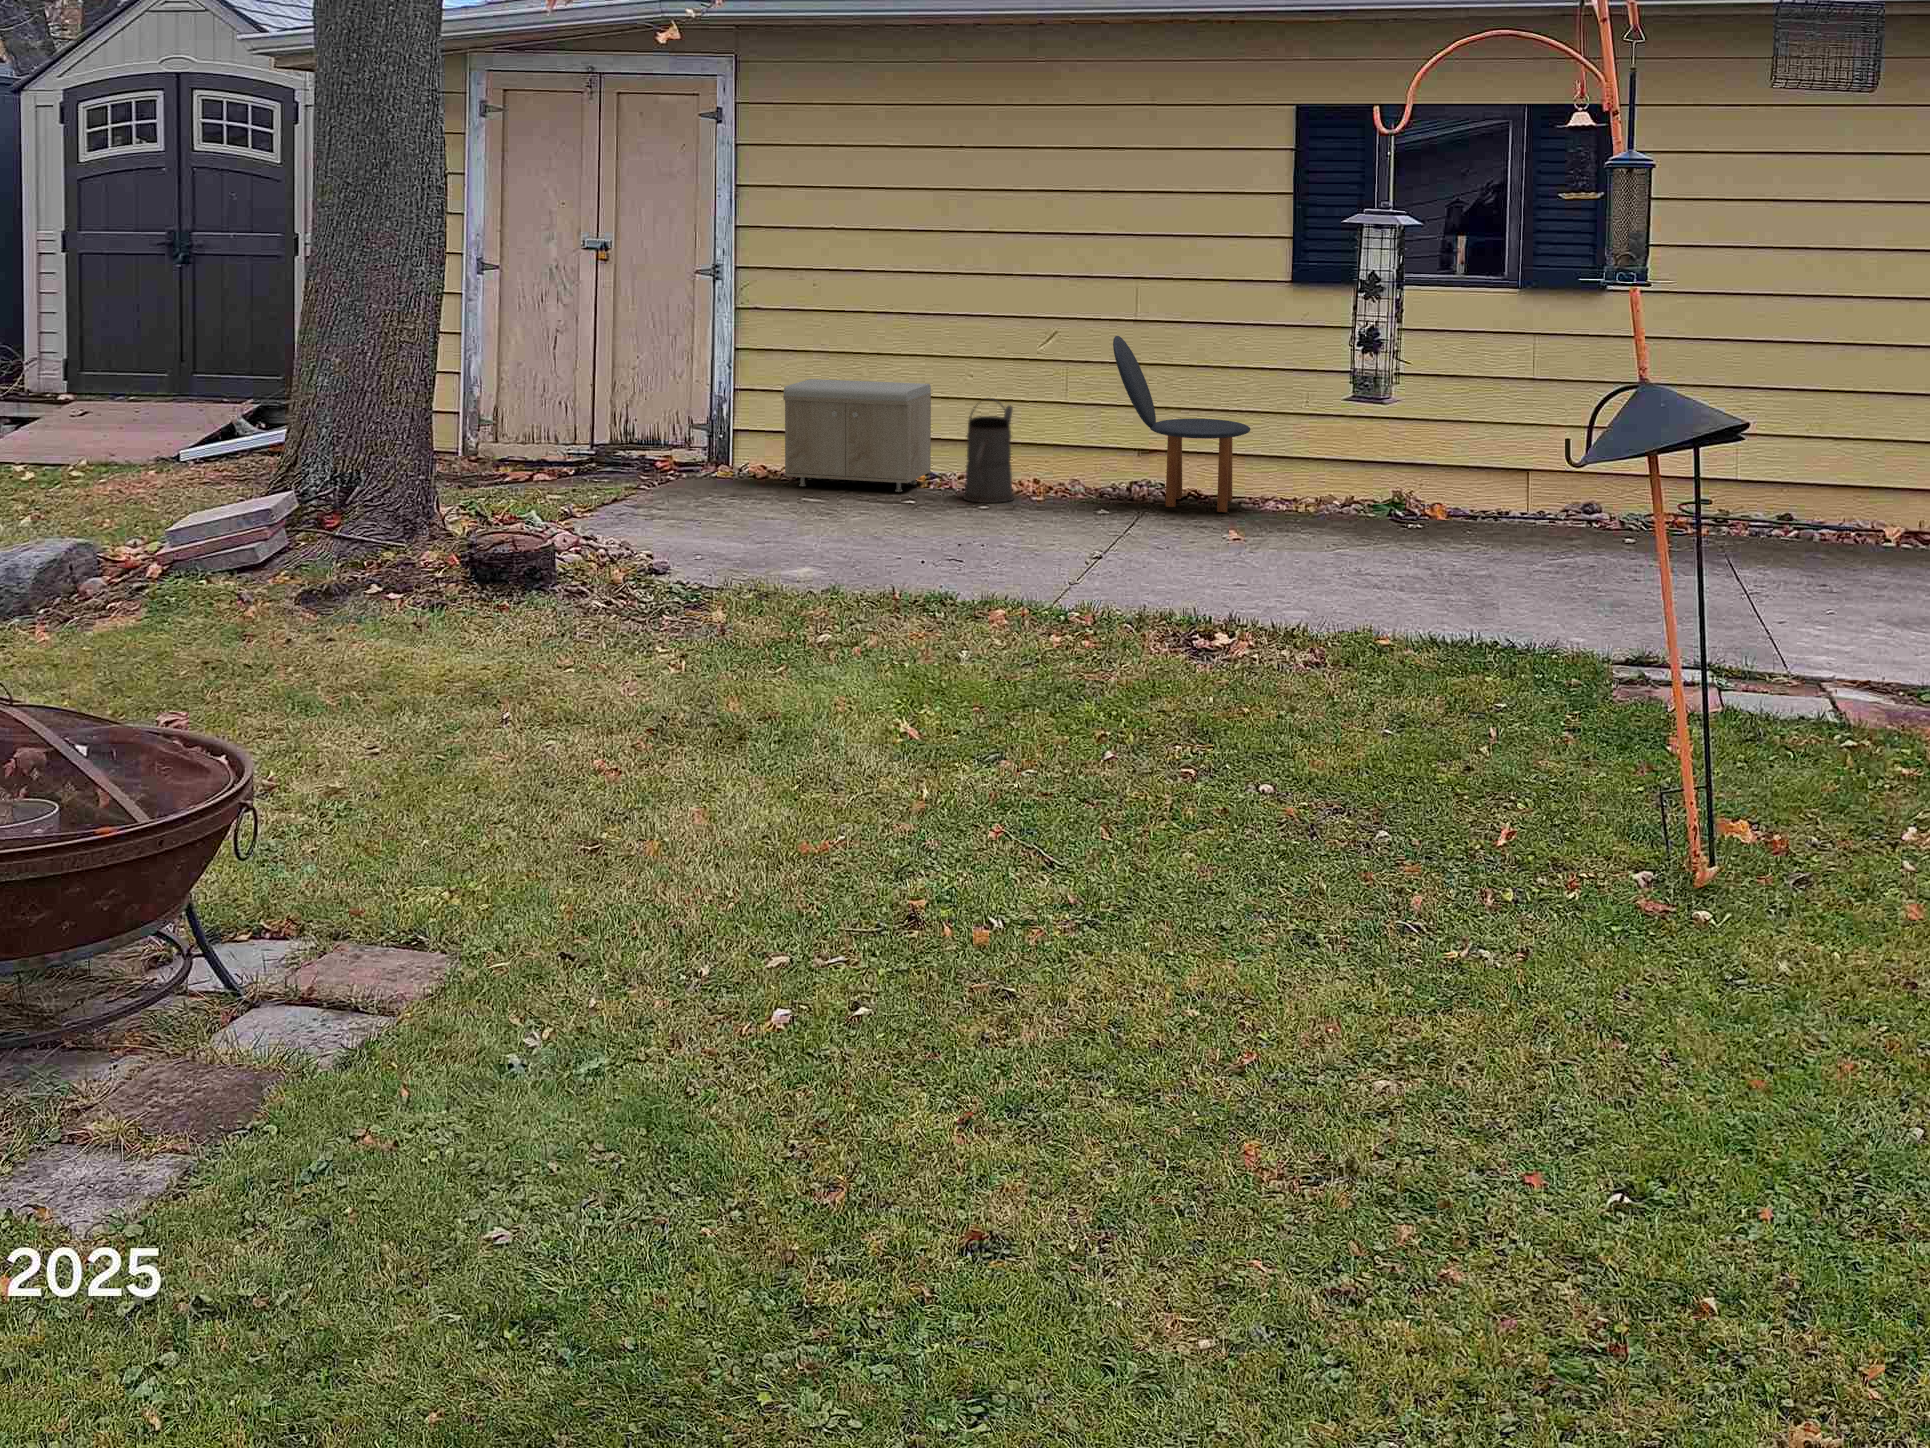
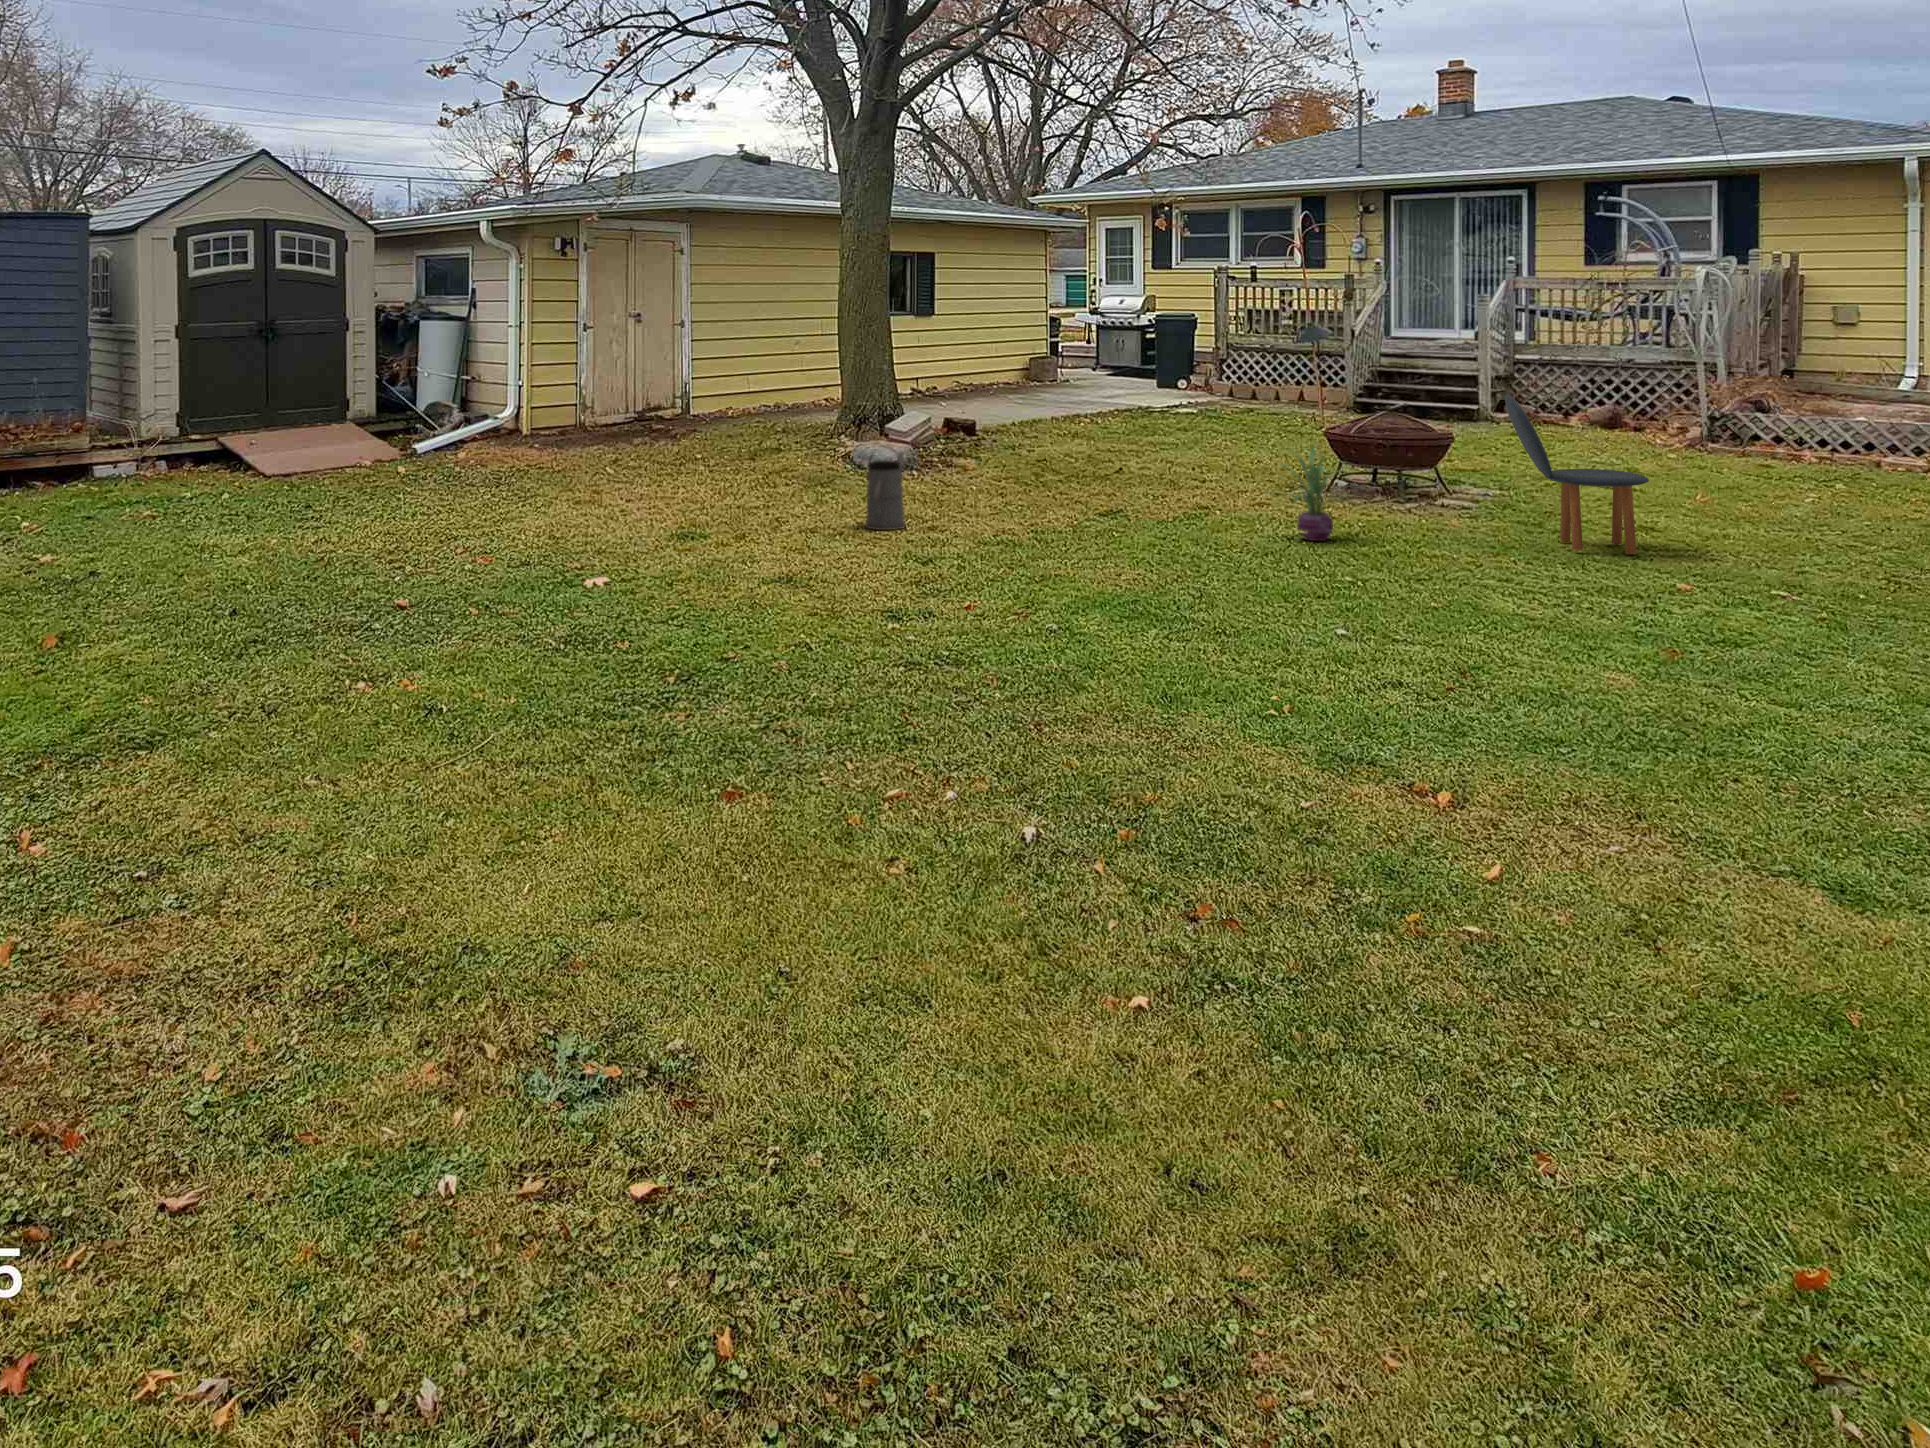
chair: present [1113,336,1250,512] -> present [1505,395,1649,554]
storage bench: present [783,379,931,492] -> none [720,434,839,523]
decorative plant: none [1447,409,1572,525] -> present [1270,447,1340,541]

